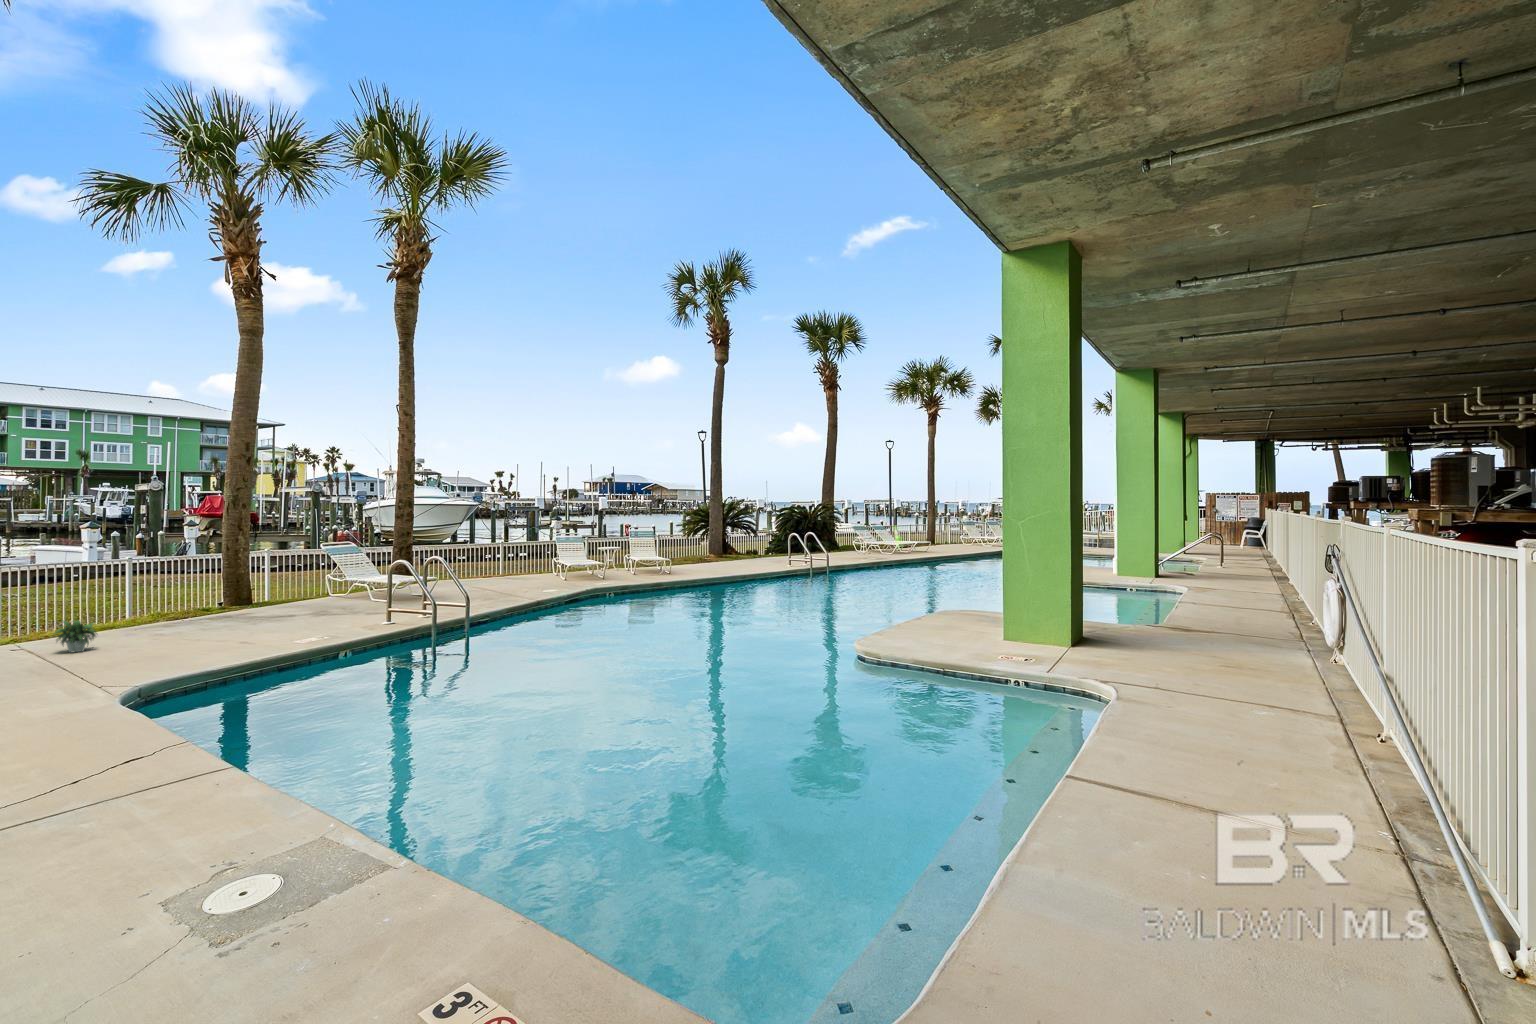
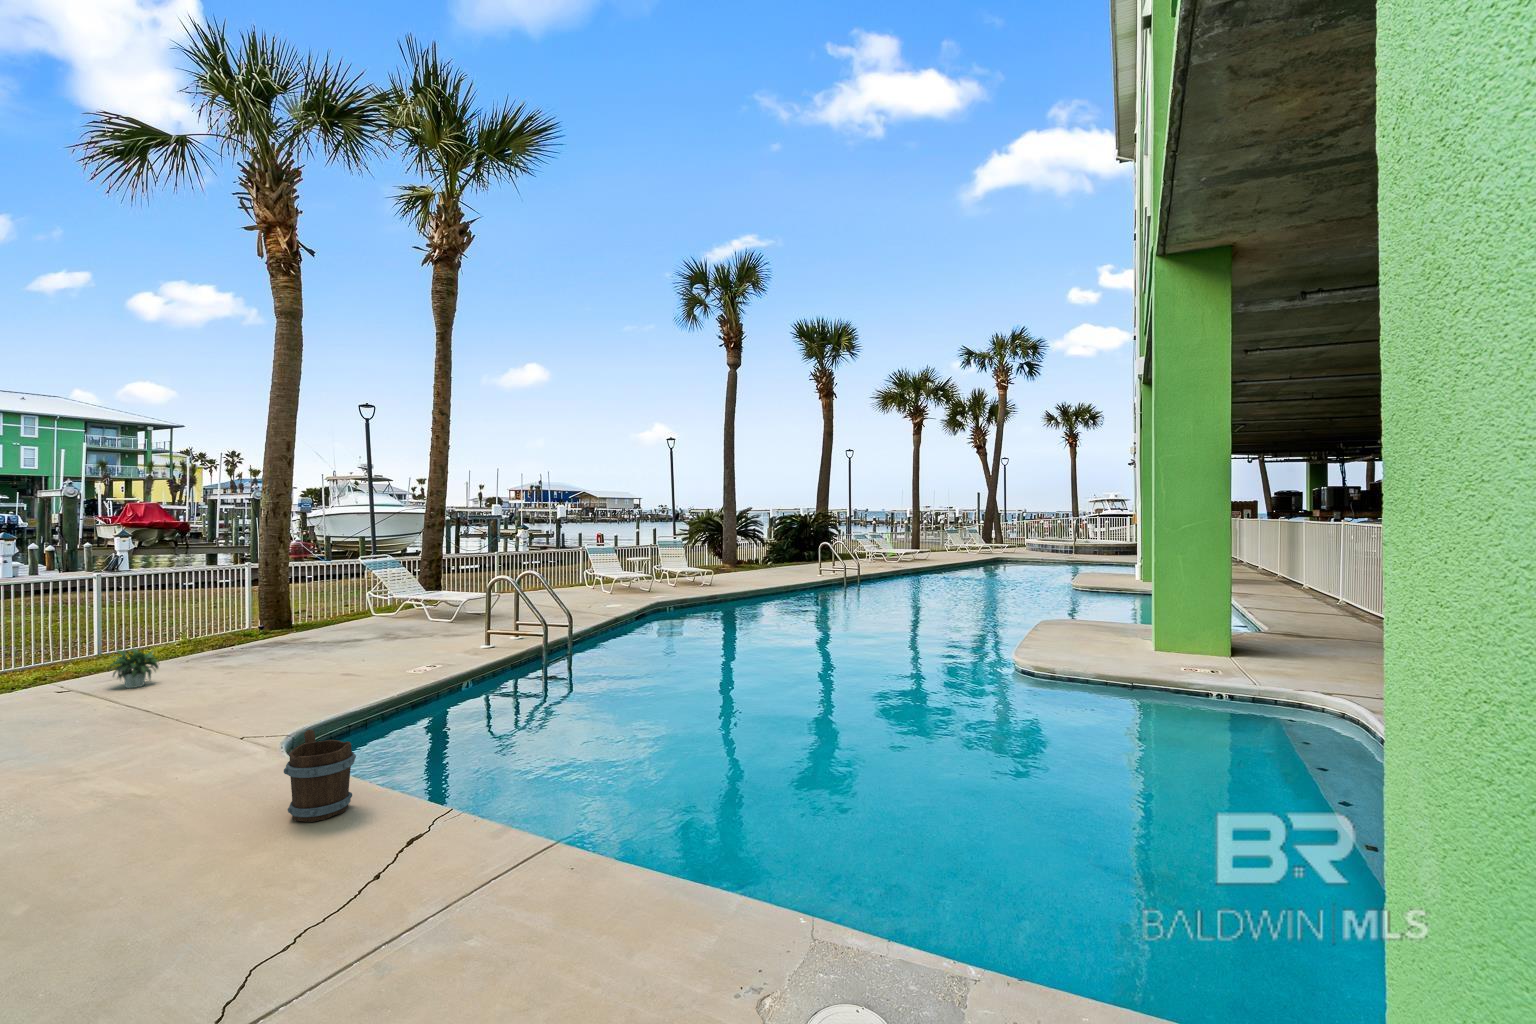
bucket: none [47,683,116,754] -> present [284,730,356,822]

